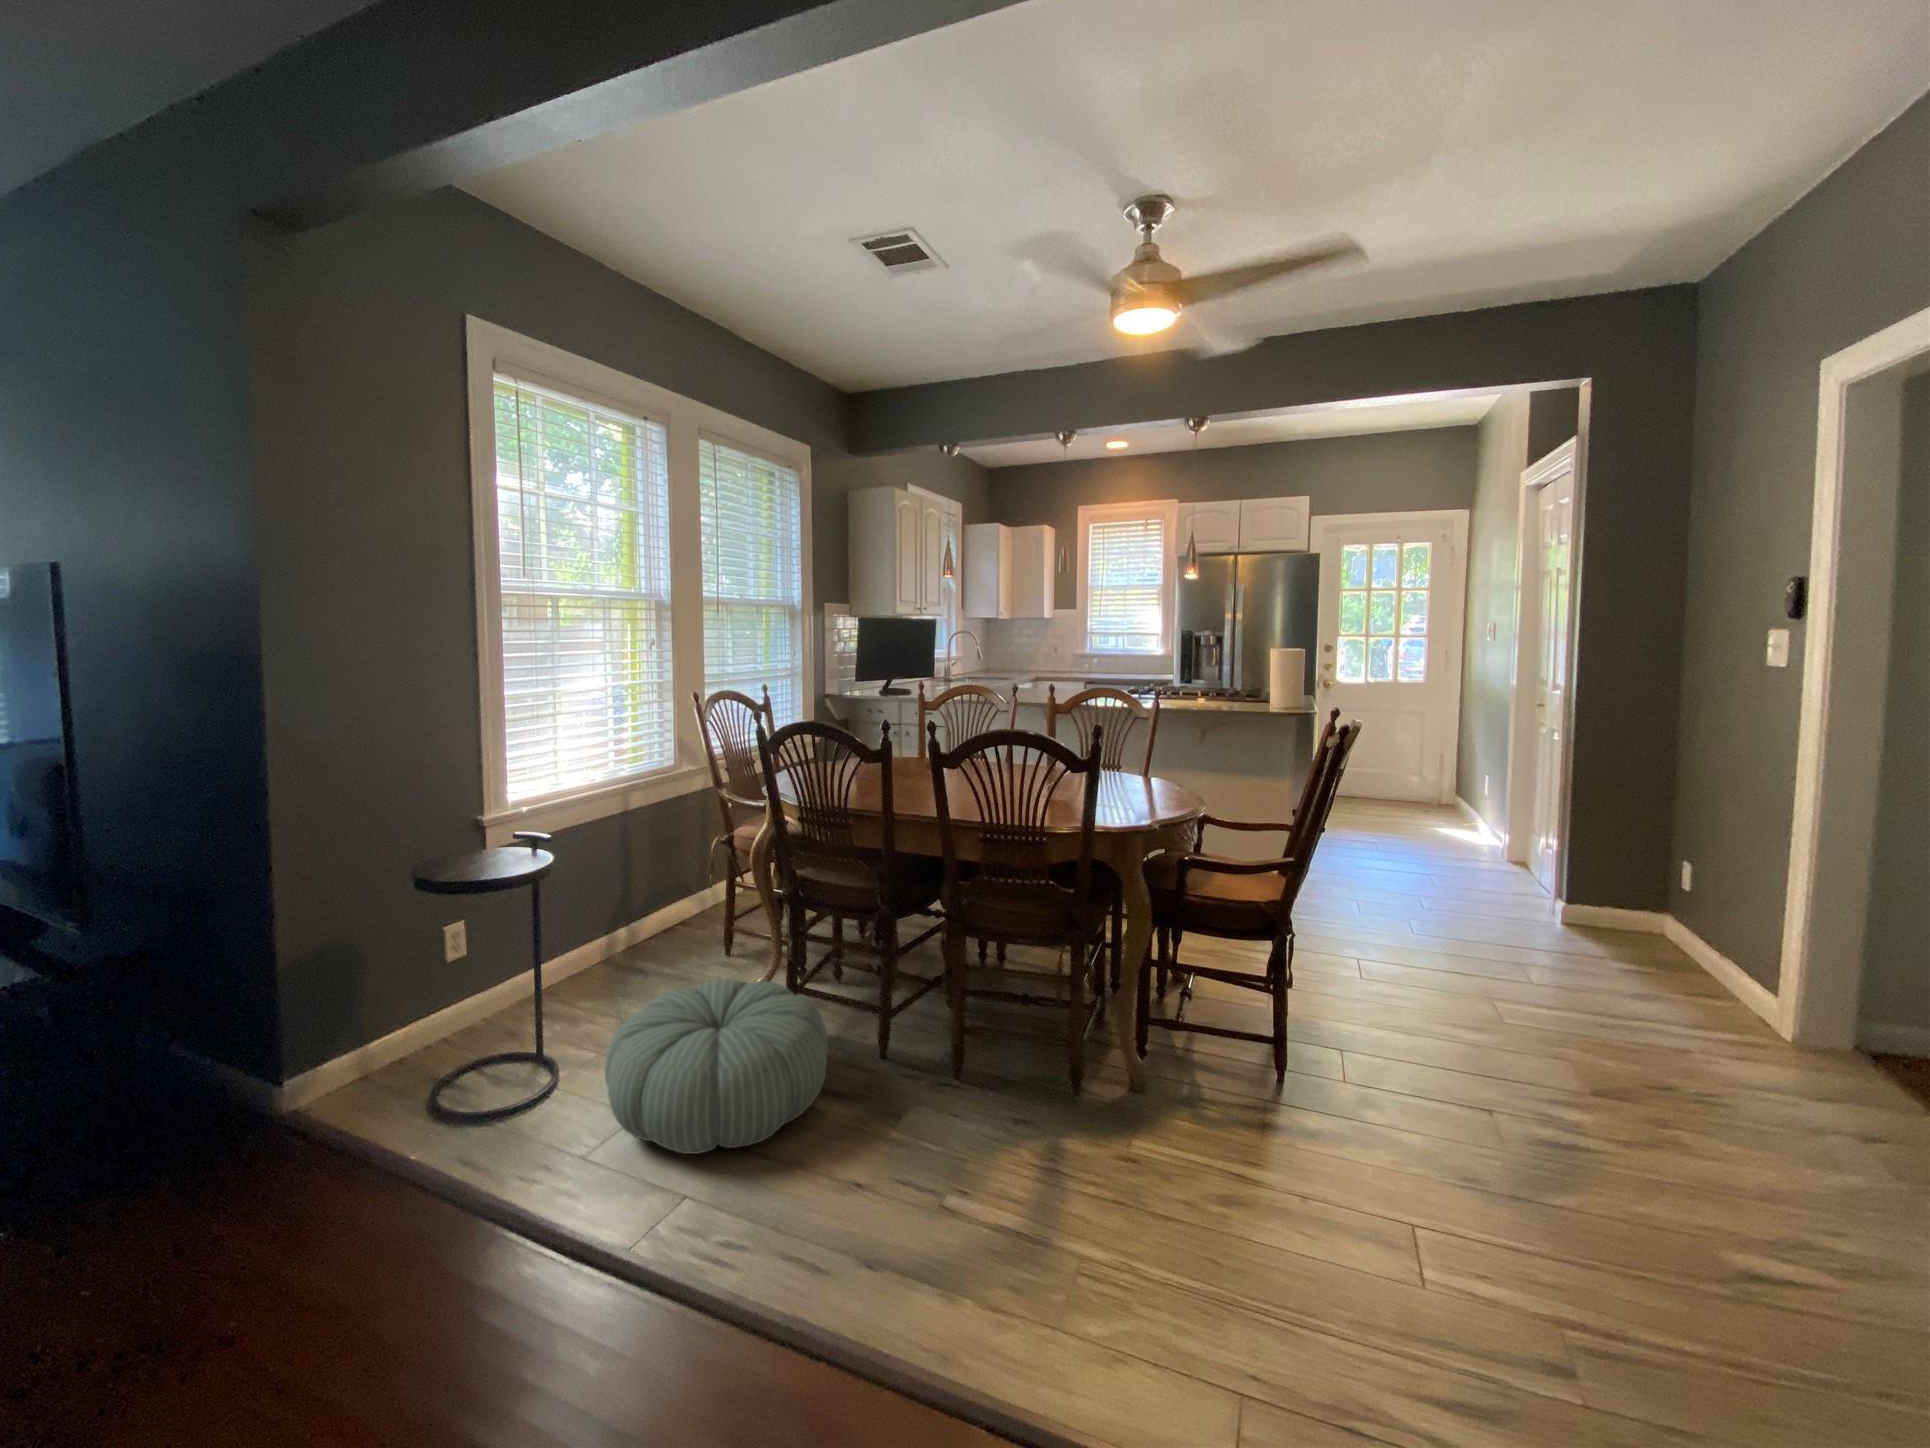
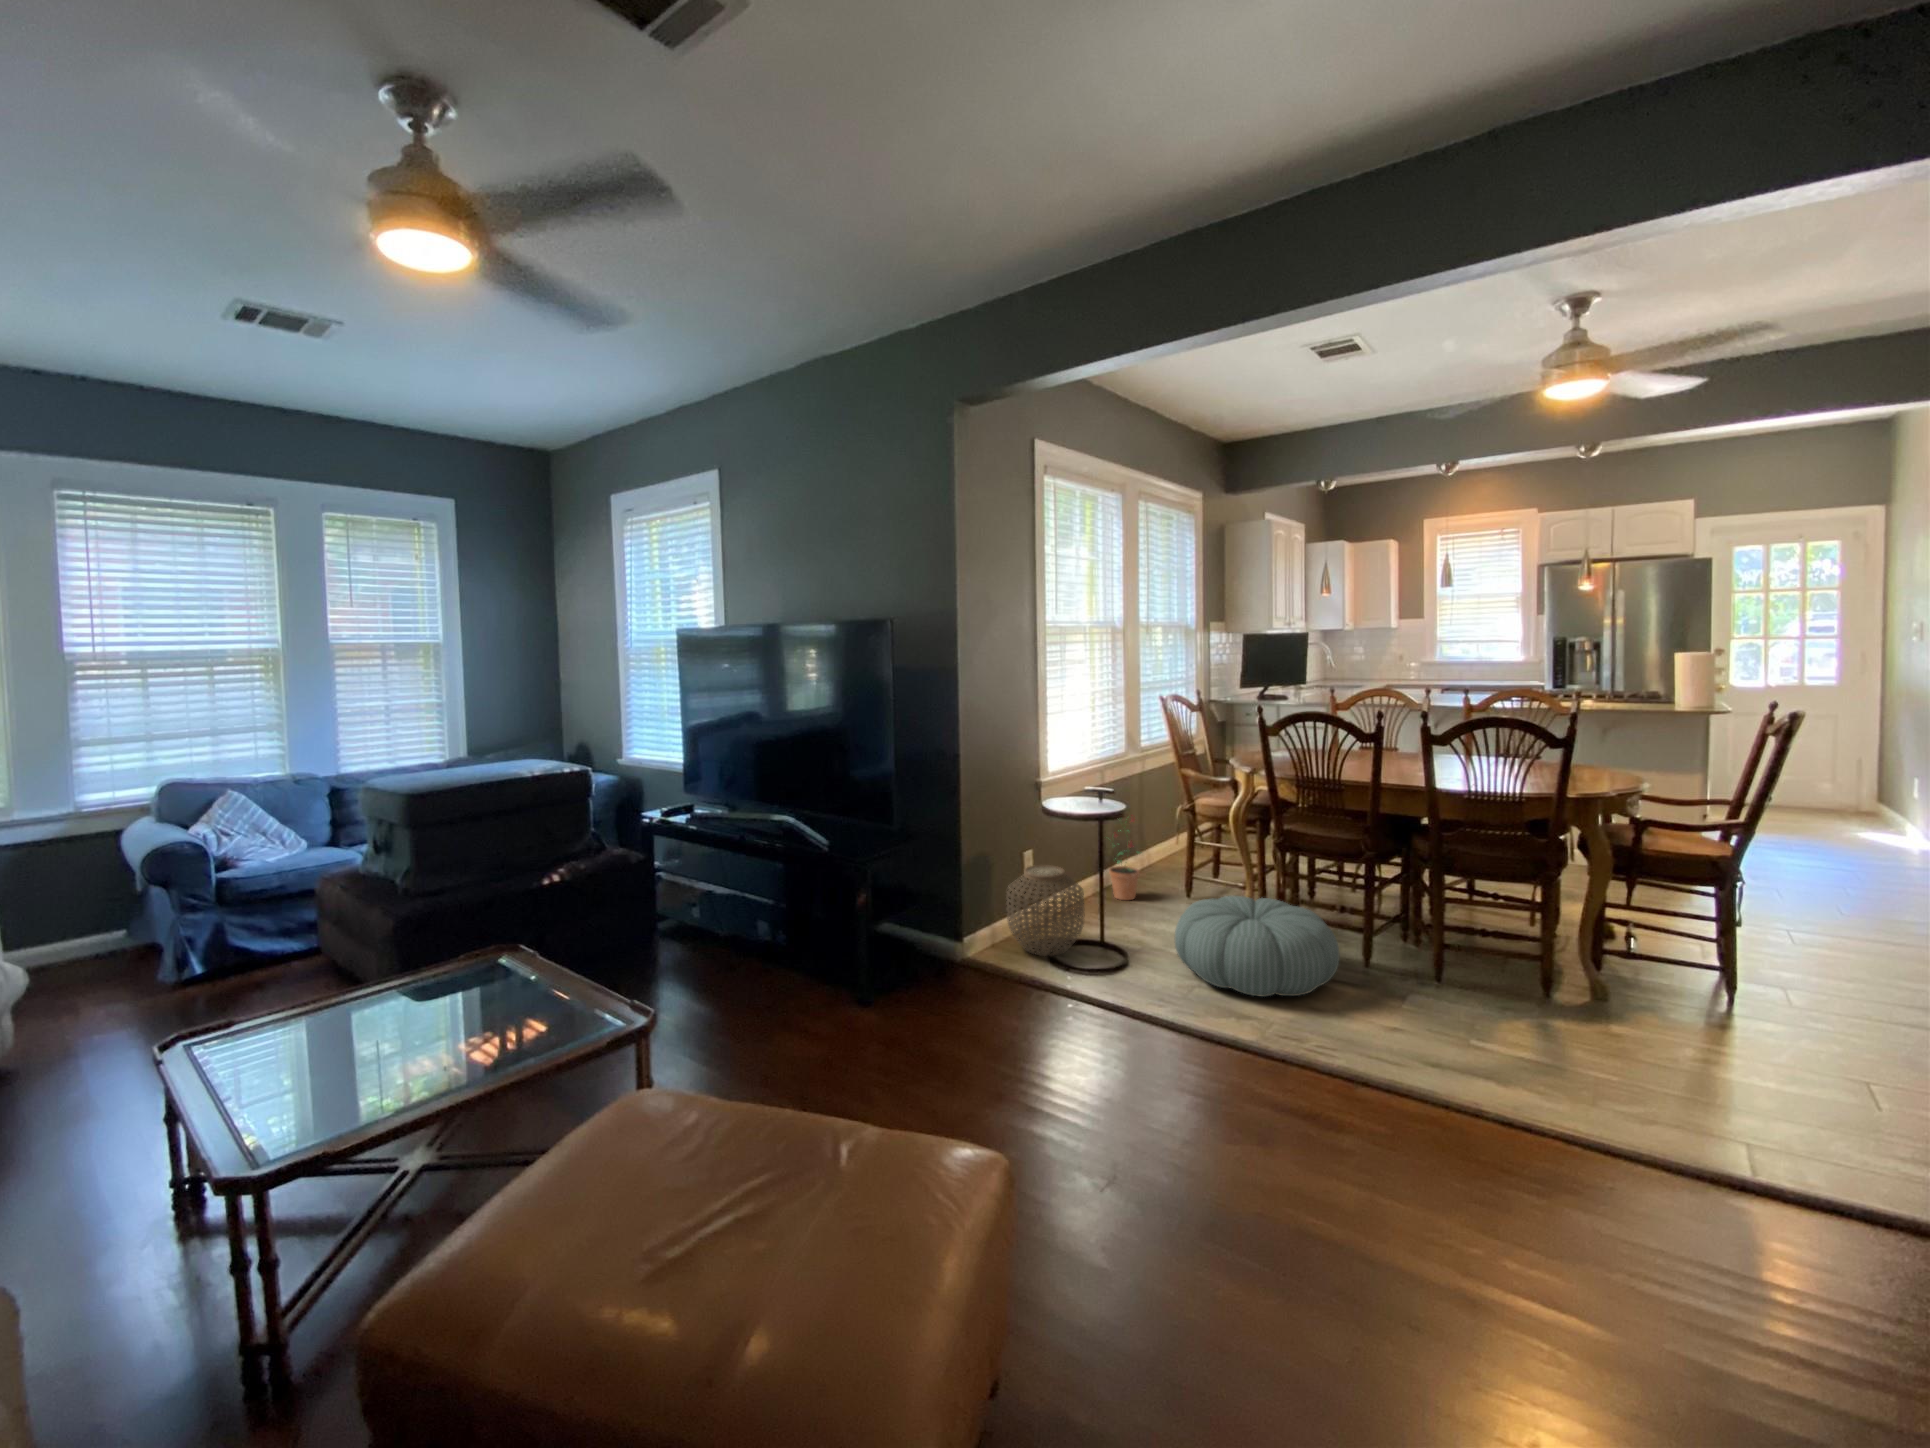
potted plant: none [603,848,670,969] -> present [1109,815,1142,900]
woven basket: none [372,951,507,1097] -> present [1006,865,1084,956]

